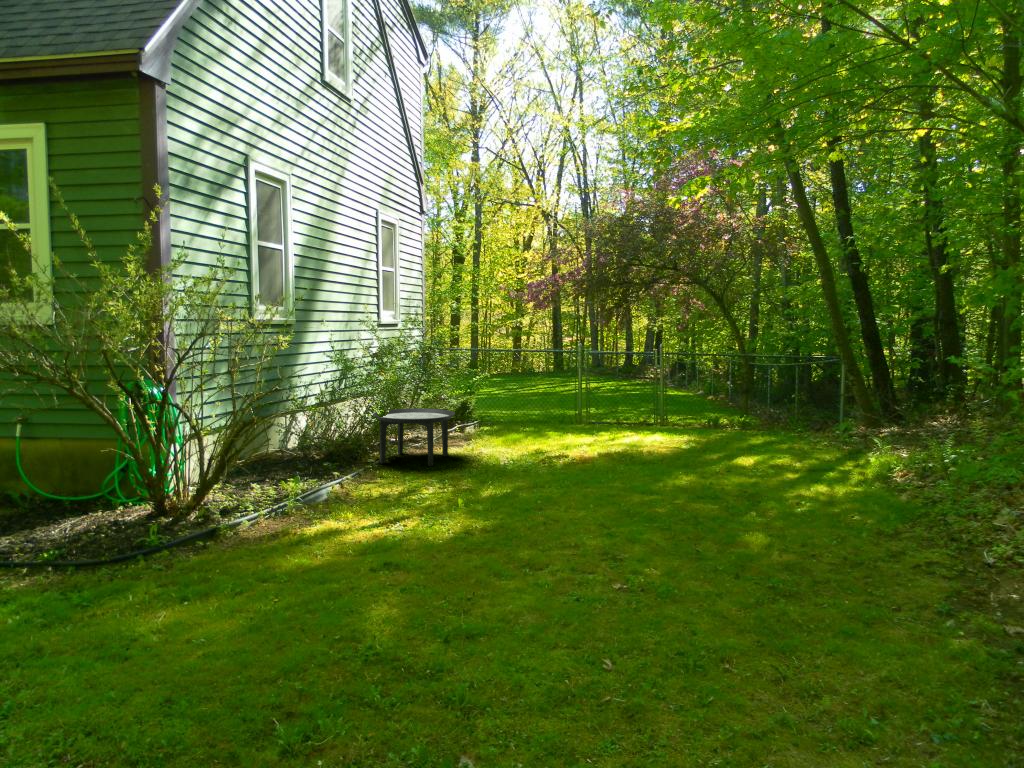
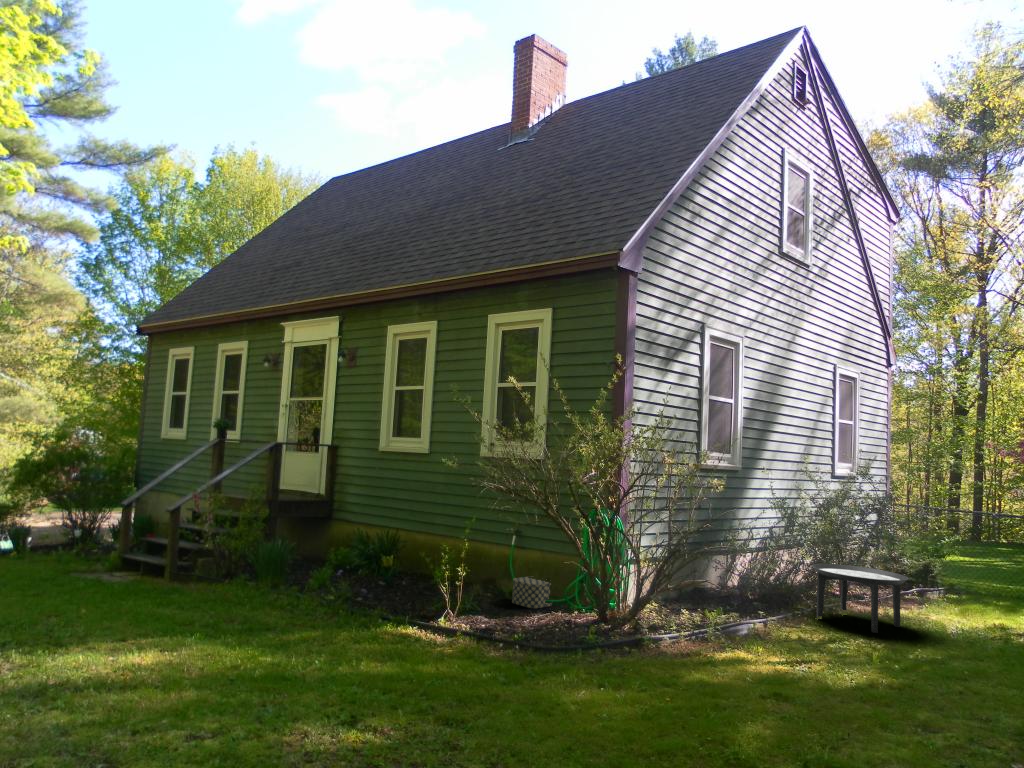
storage box: none [18,483,83,524] -> present [512,577,552,608]

